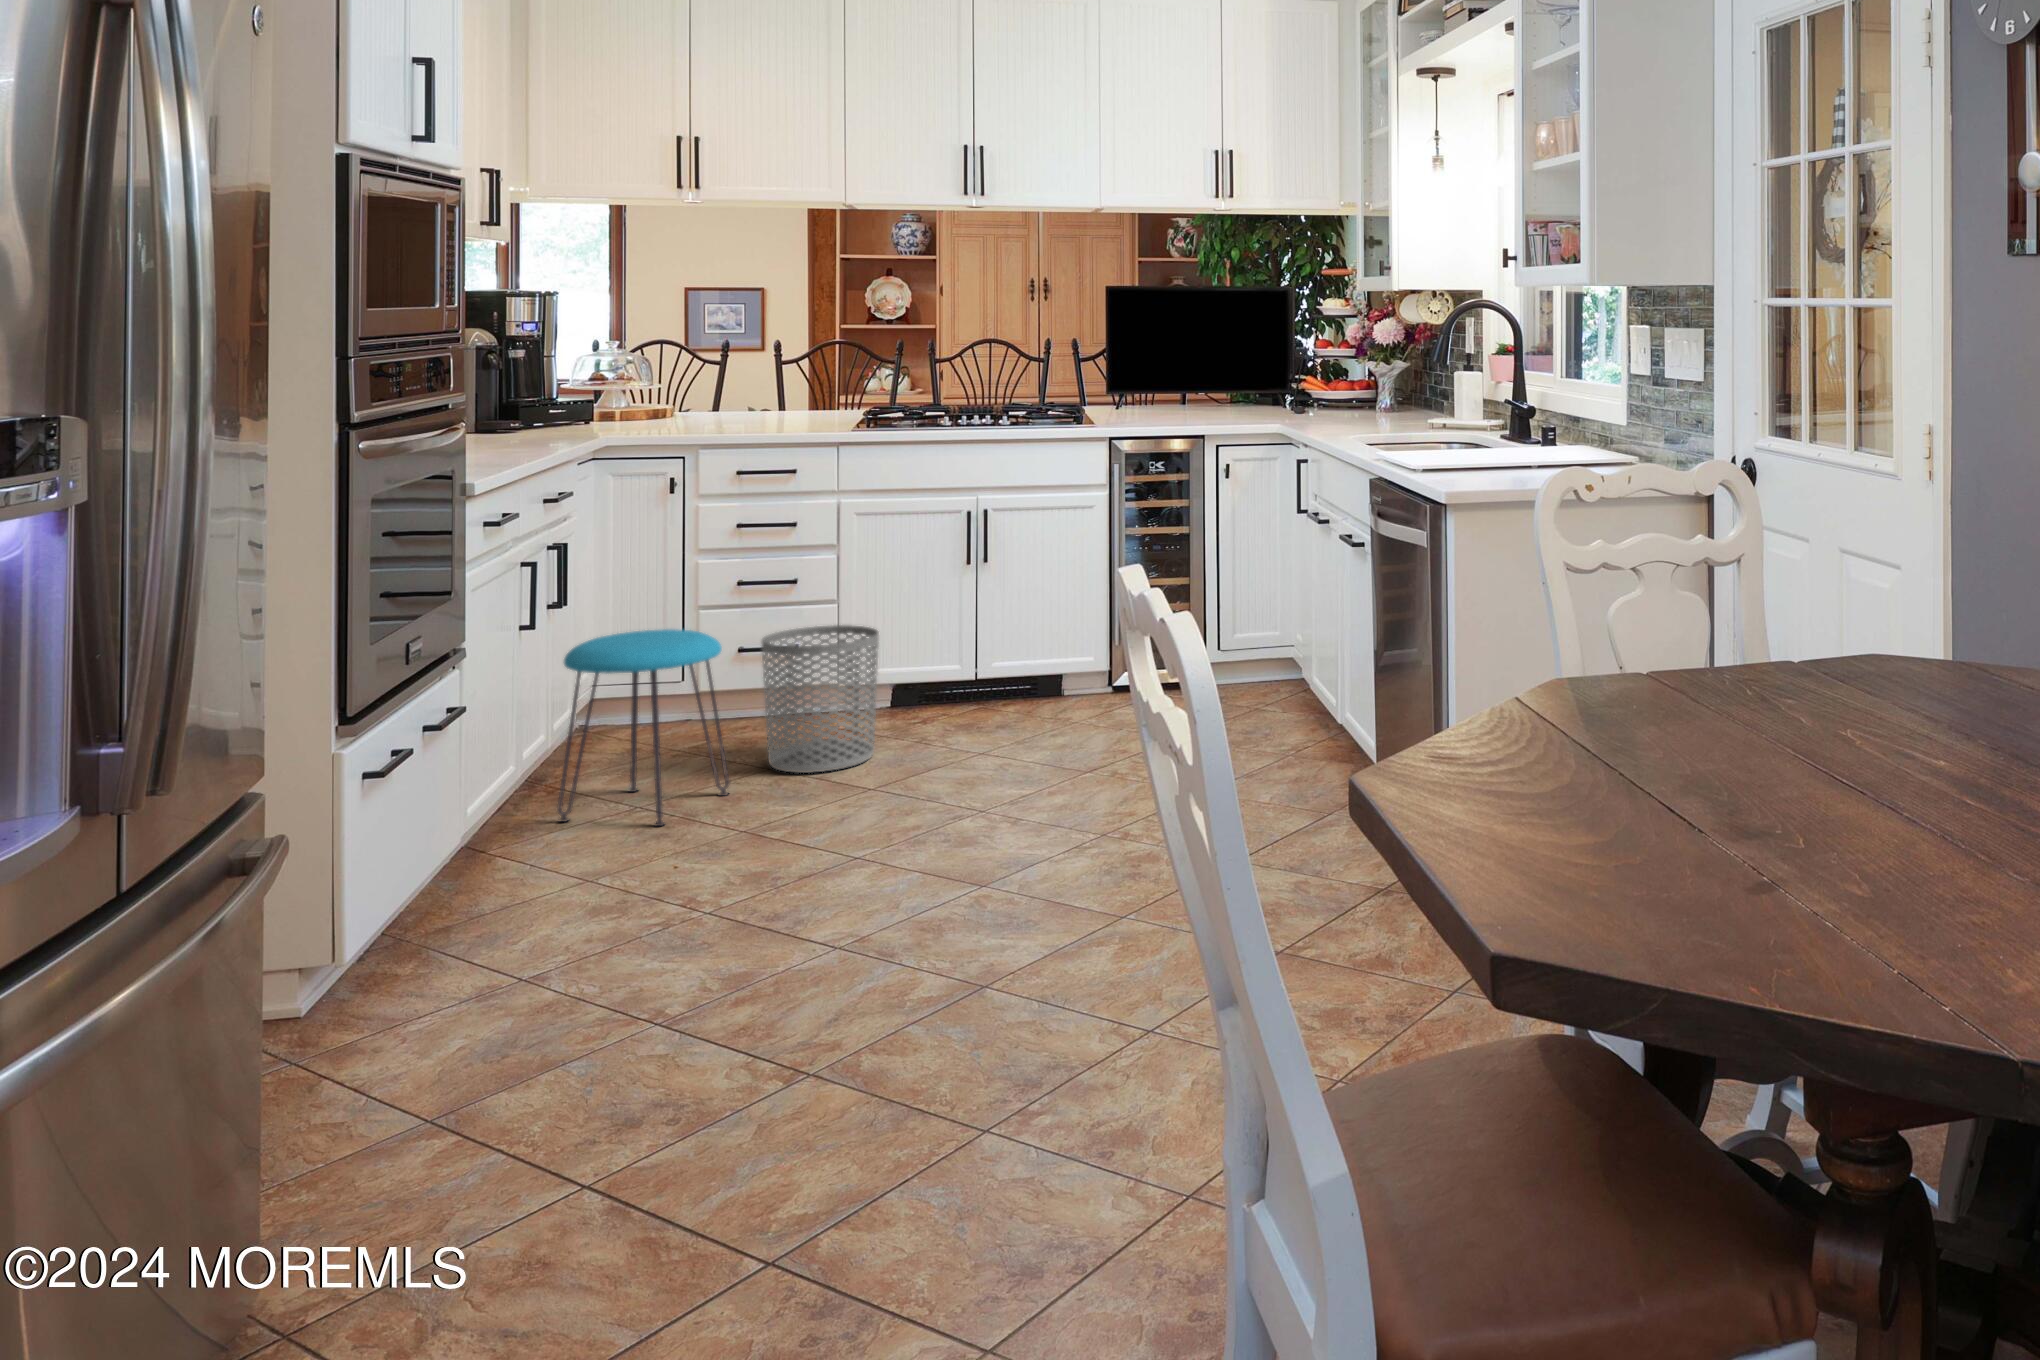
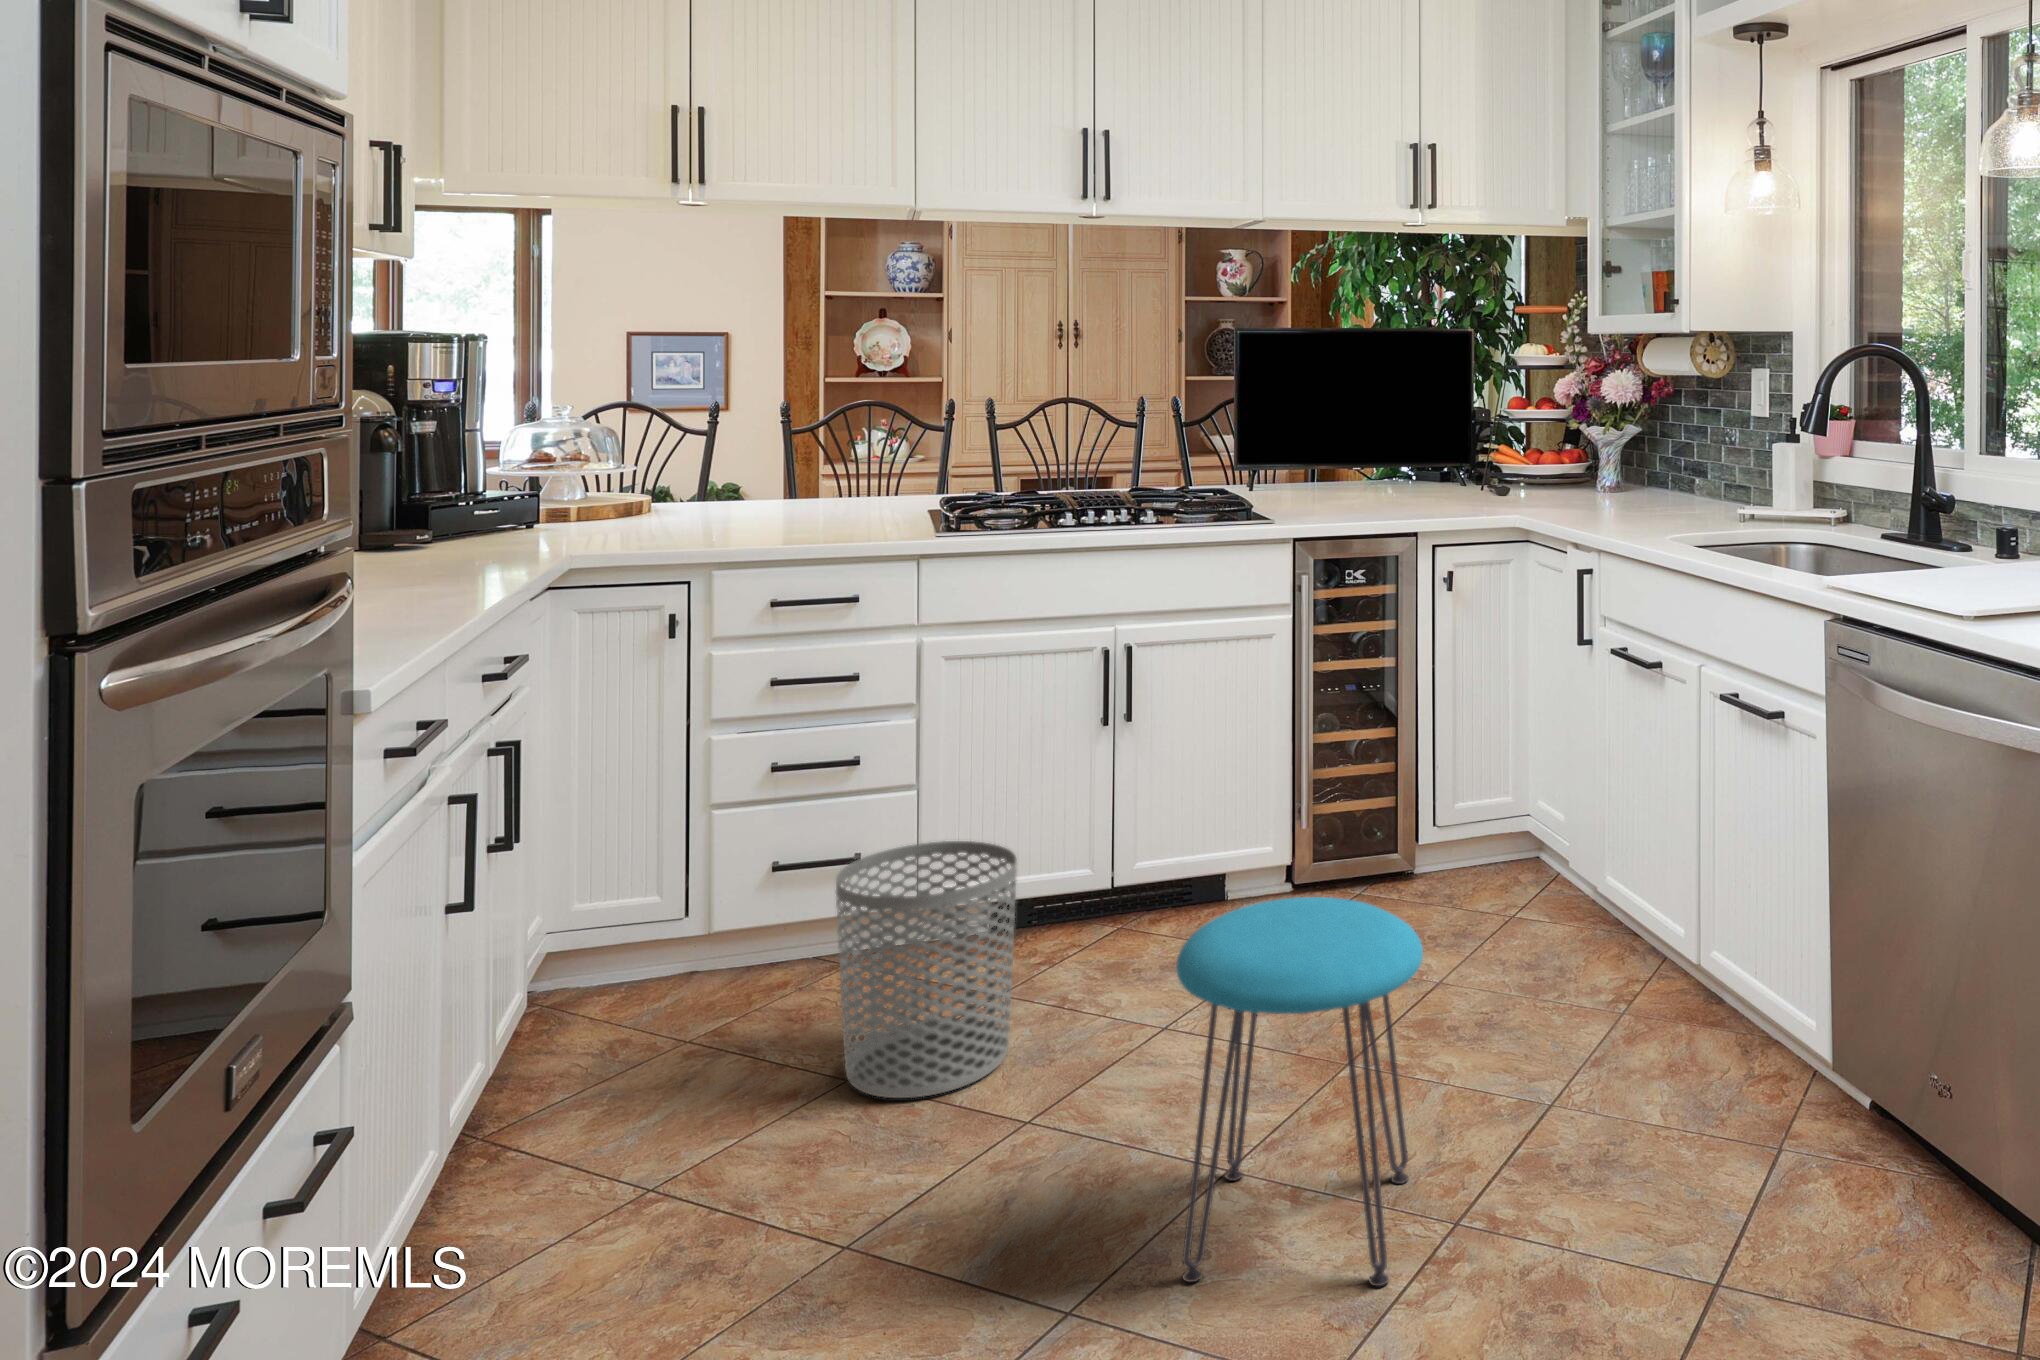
stool: present [557,629,730,826] -> present [1176,897,1423,1287]

